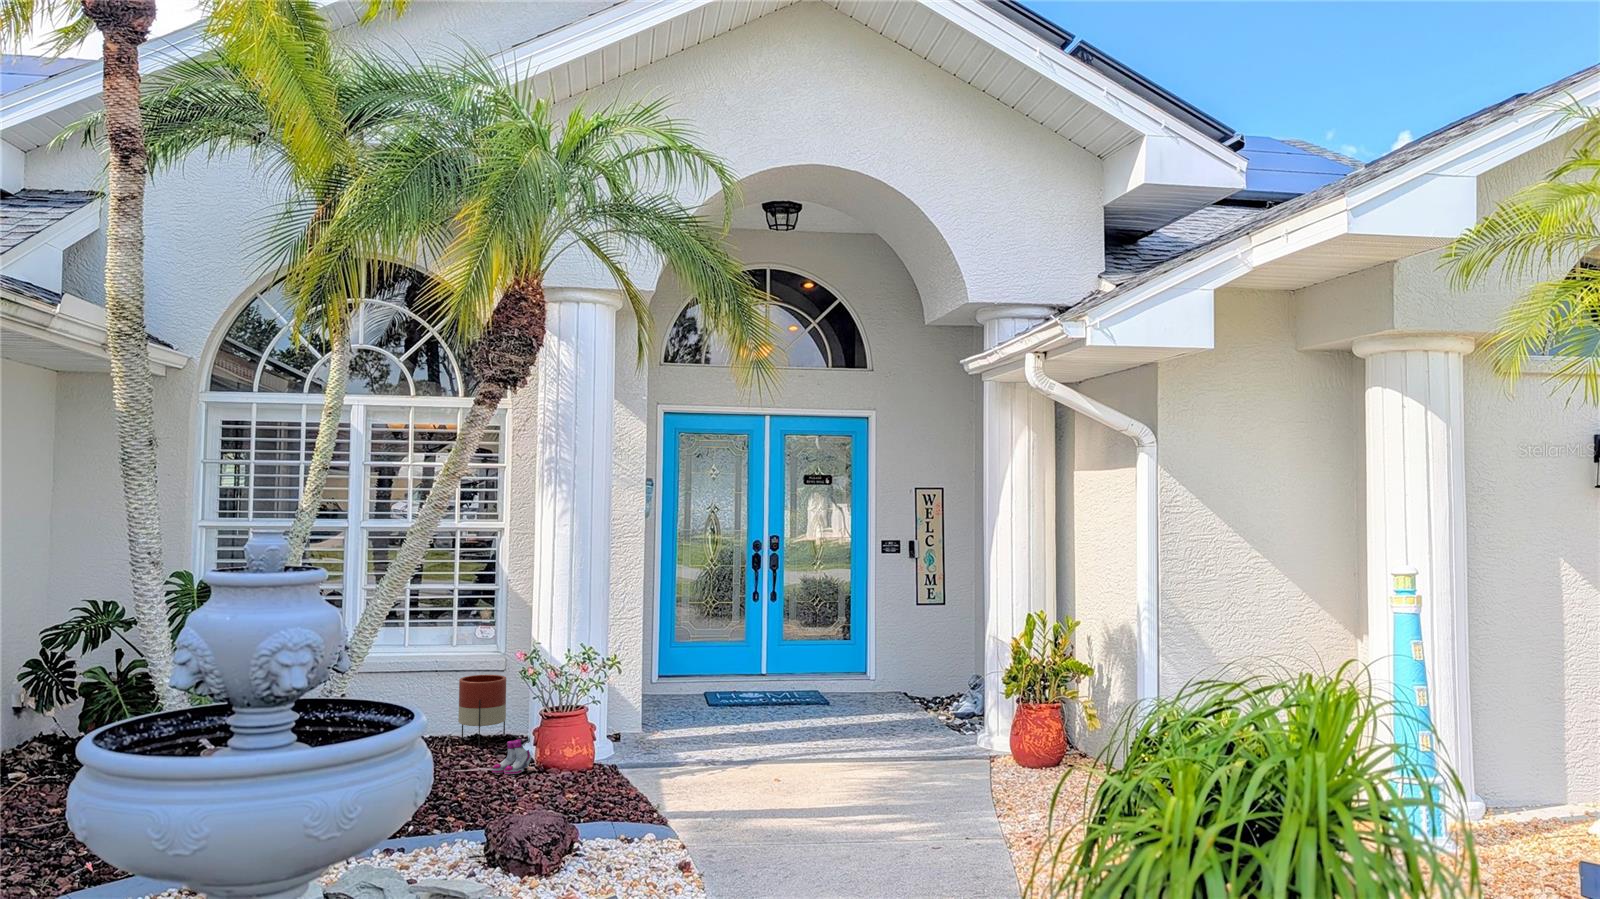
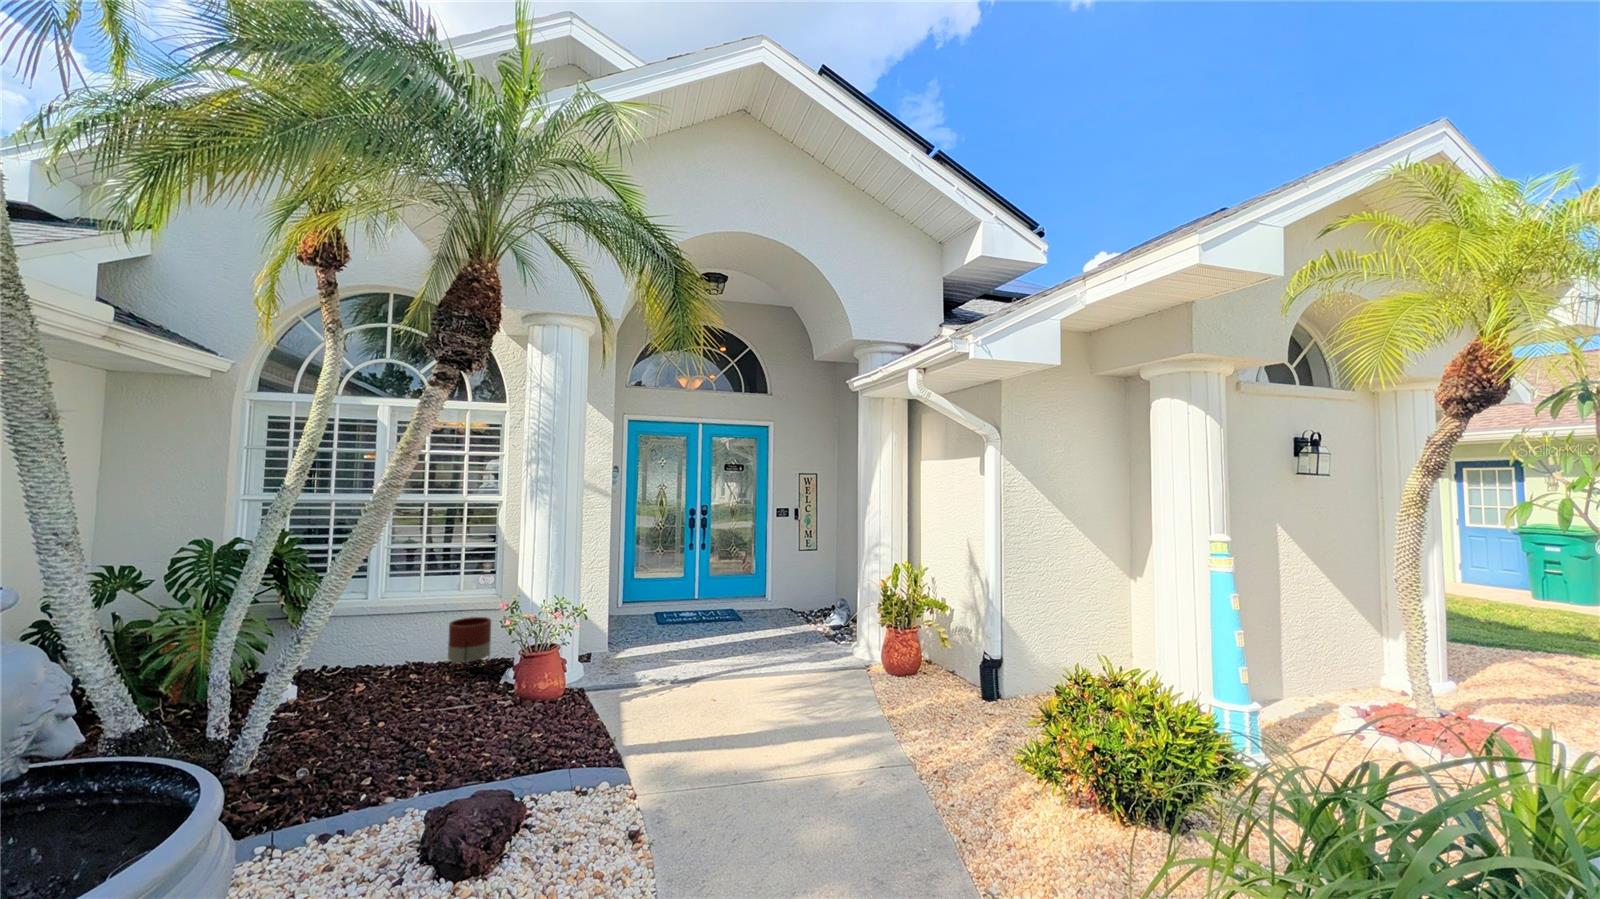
boots: present [492,739,532,774] -> none [470,679,507,711]

